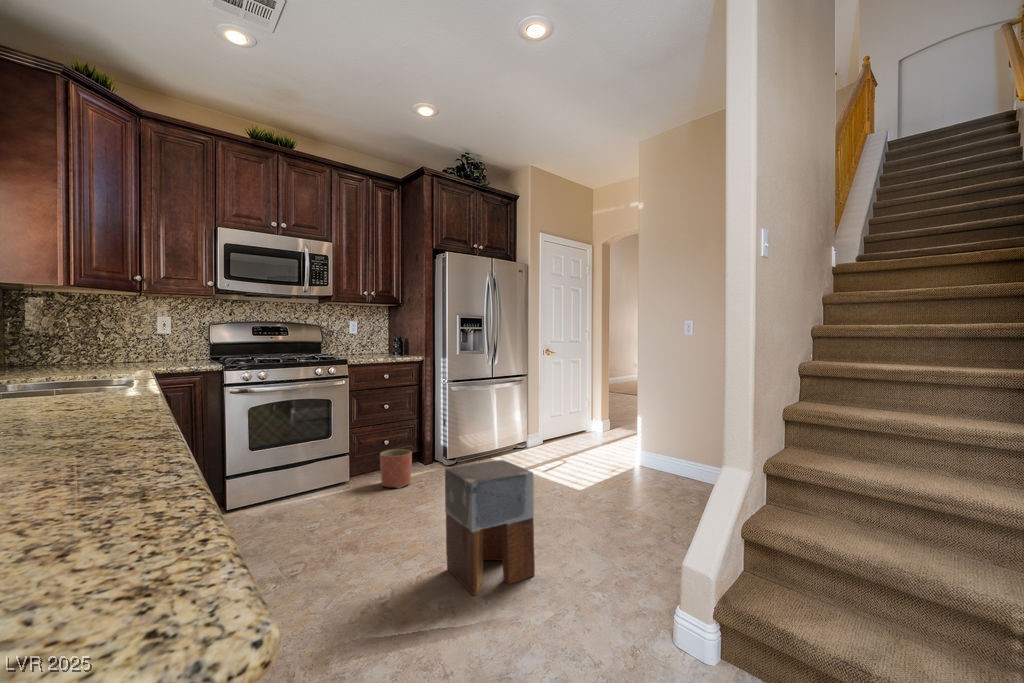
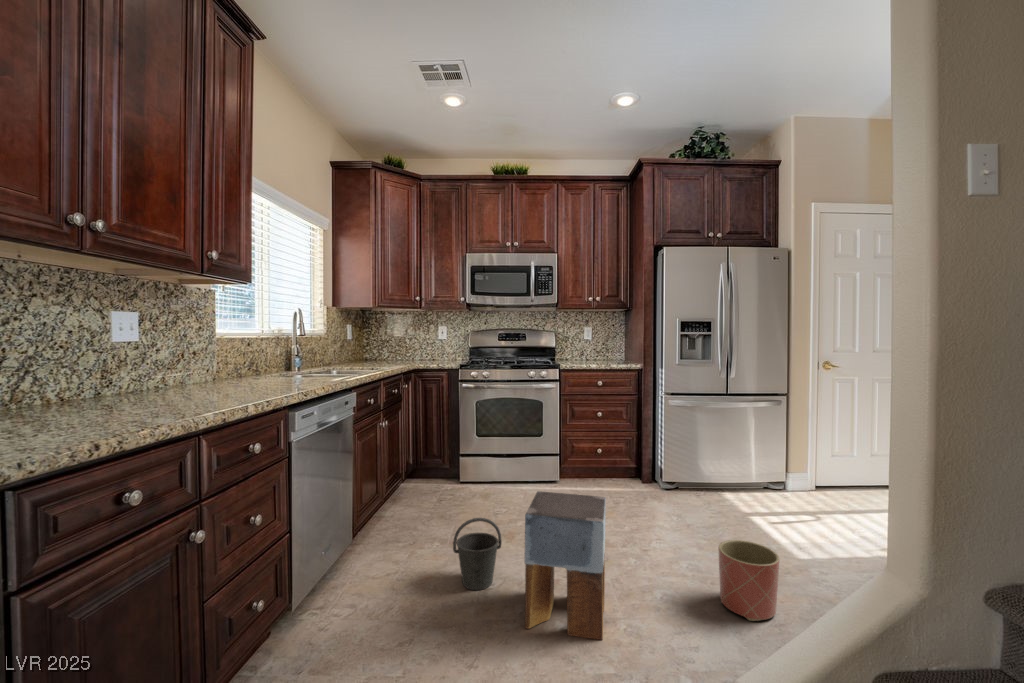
planter: present [380,449,412,488] -> present [718,540,779,621]
bucket: none [358,513,406,594] -> present [453,518,502,590]

